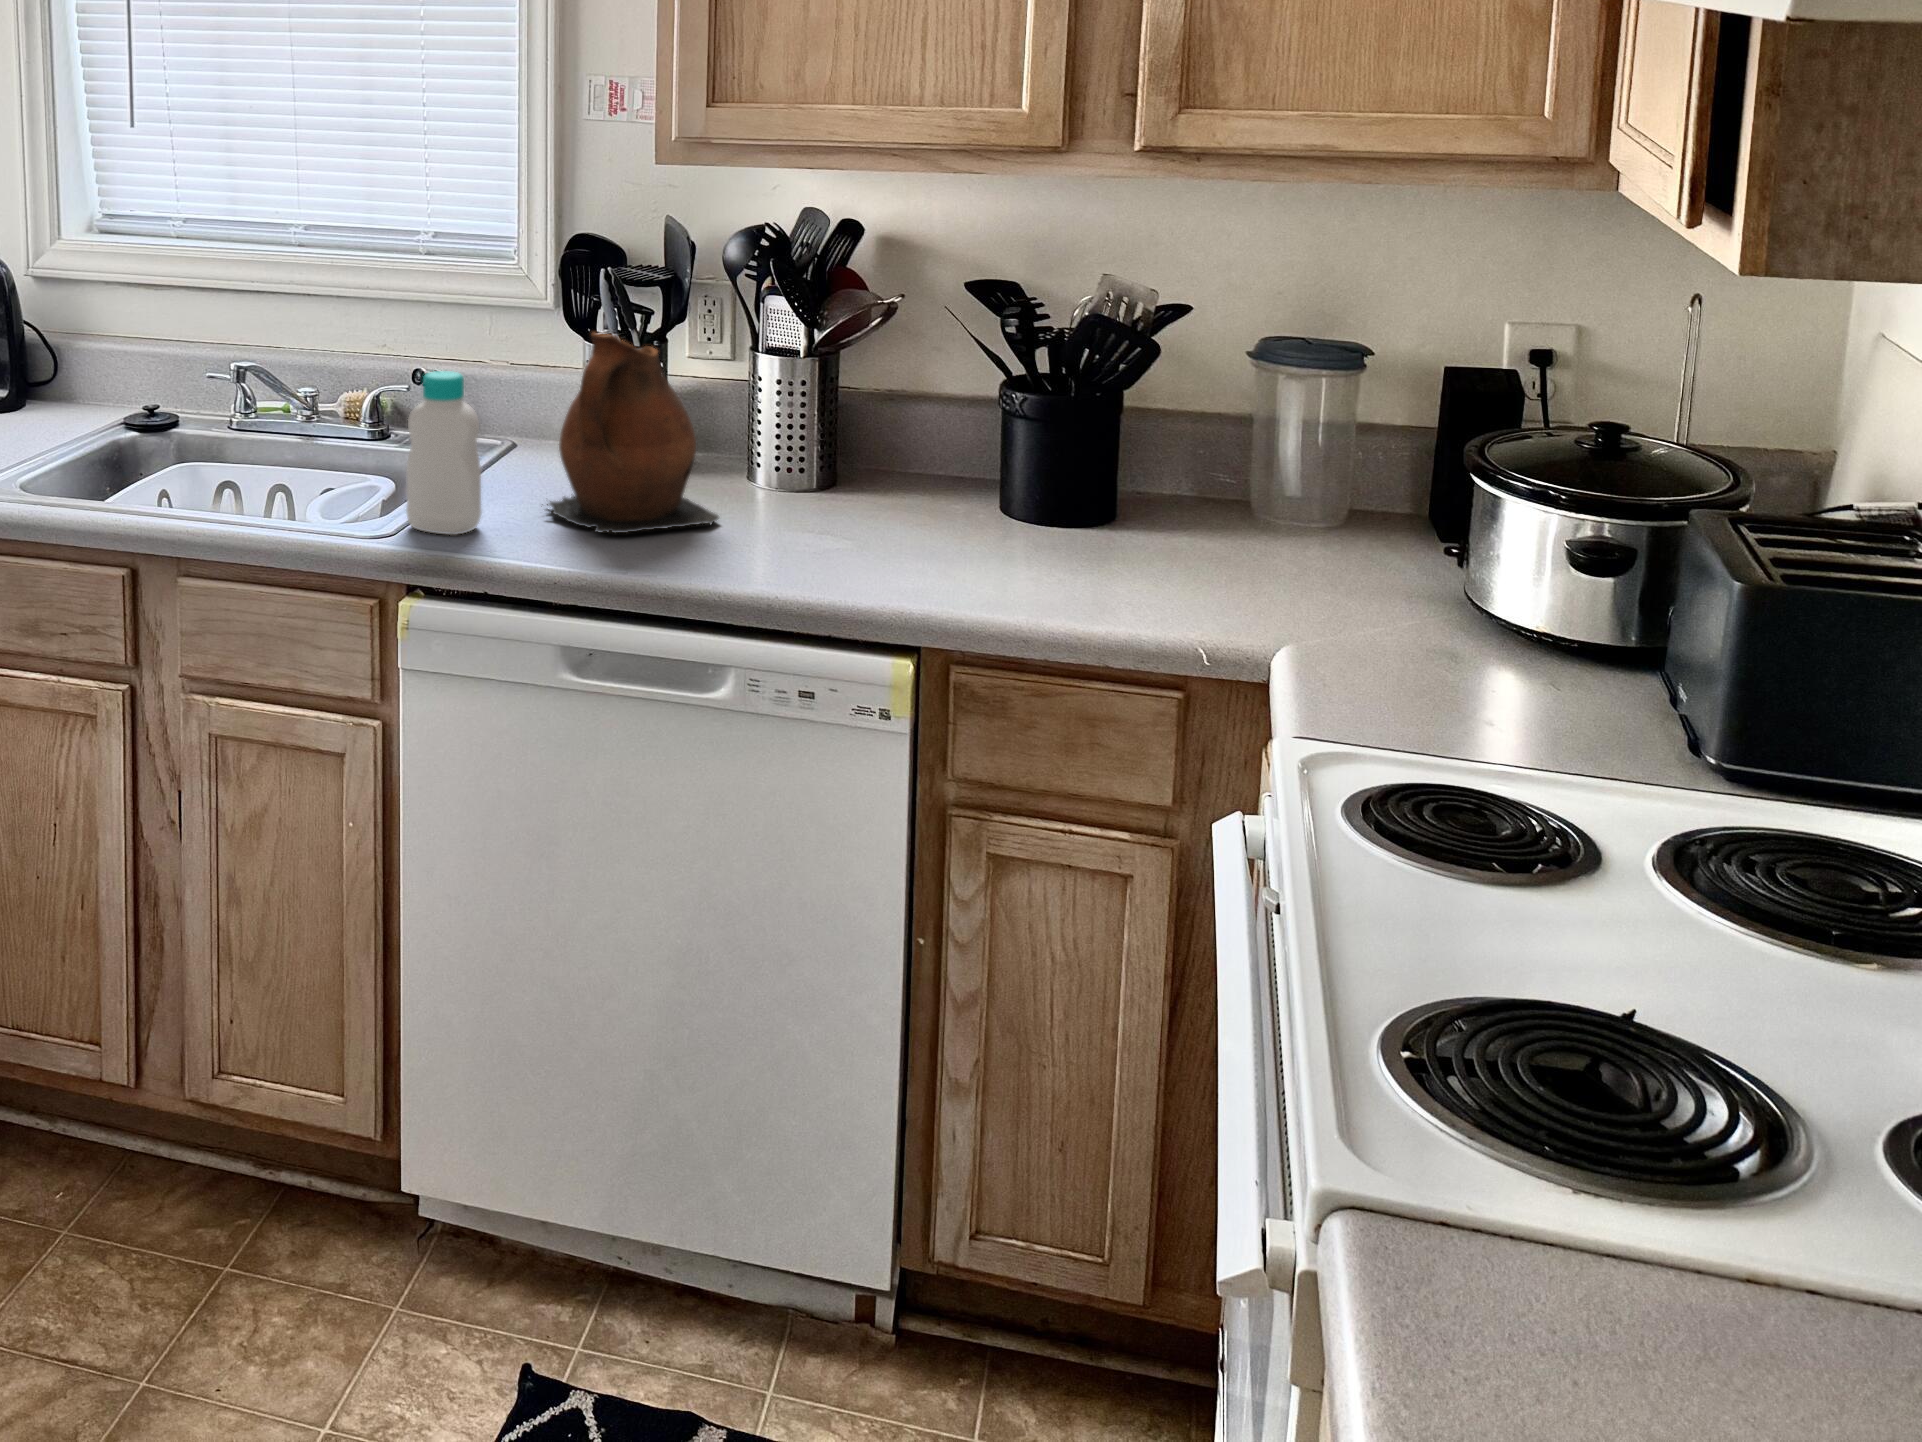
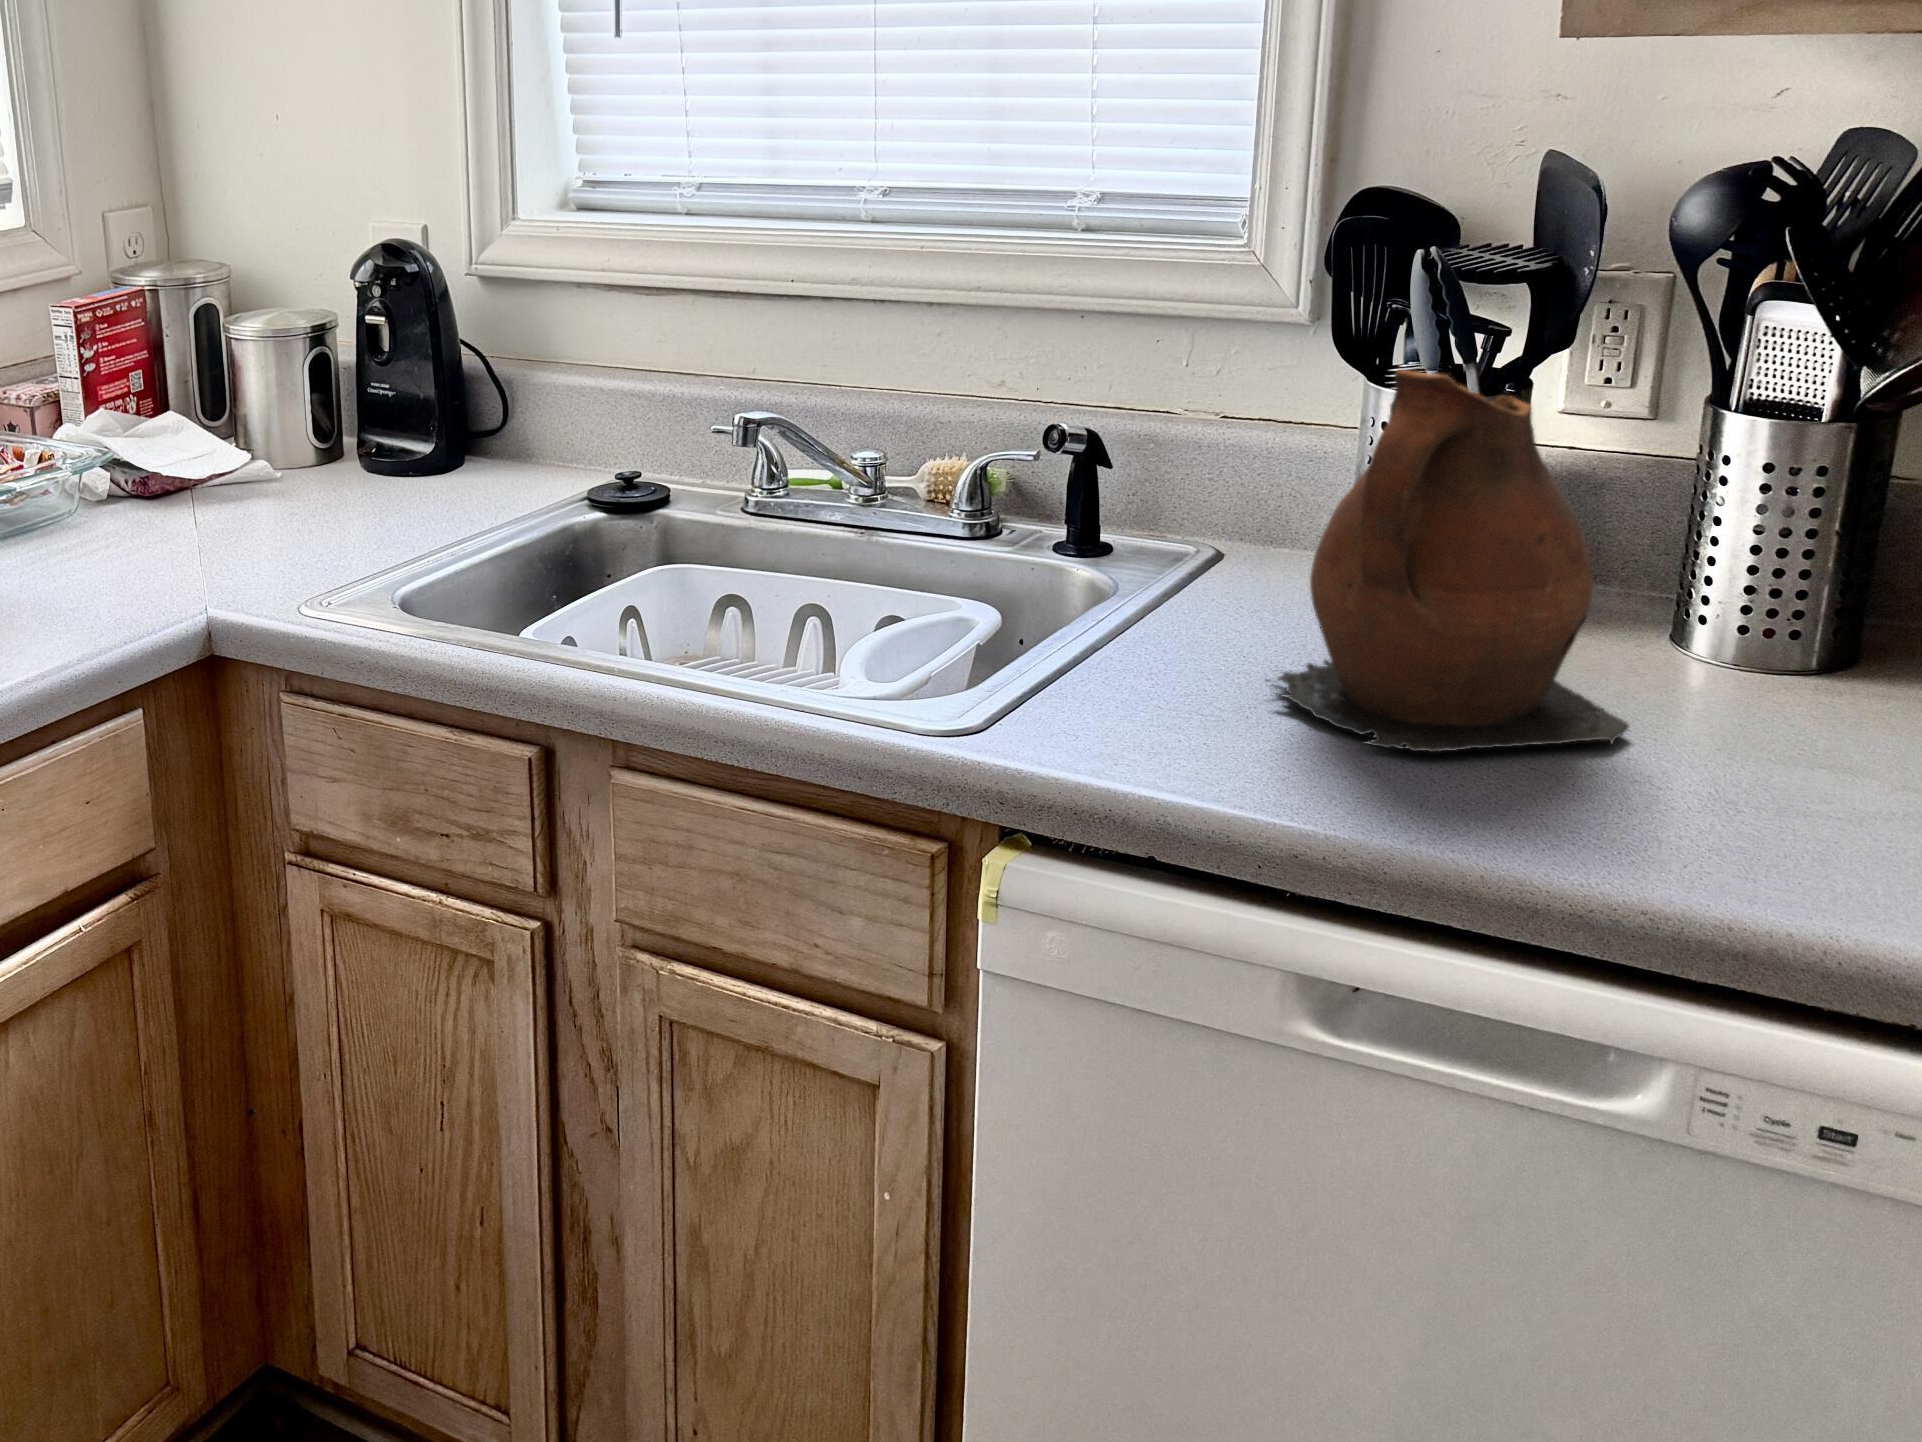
bottle: present [406,371,481,535] -> none [1013,437,1158,733]

